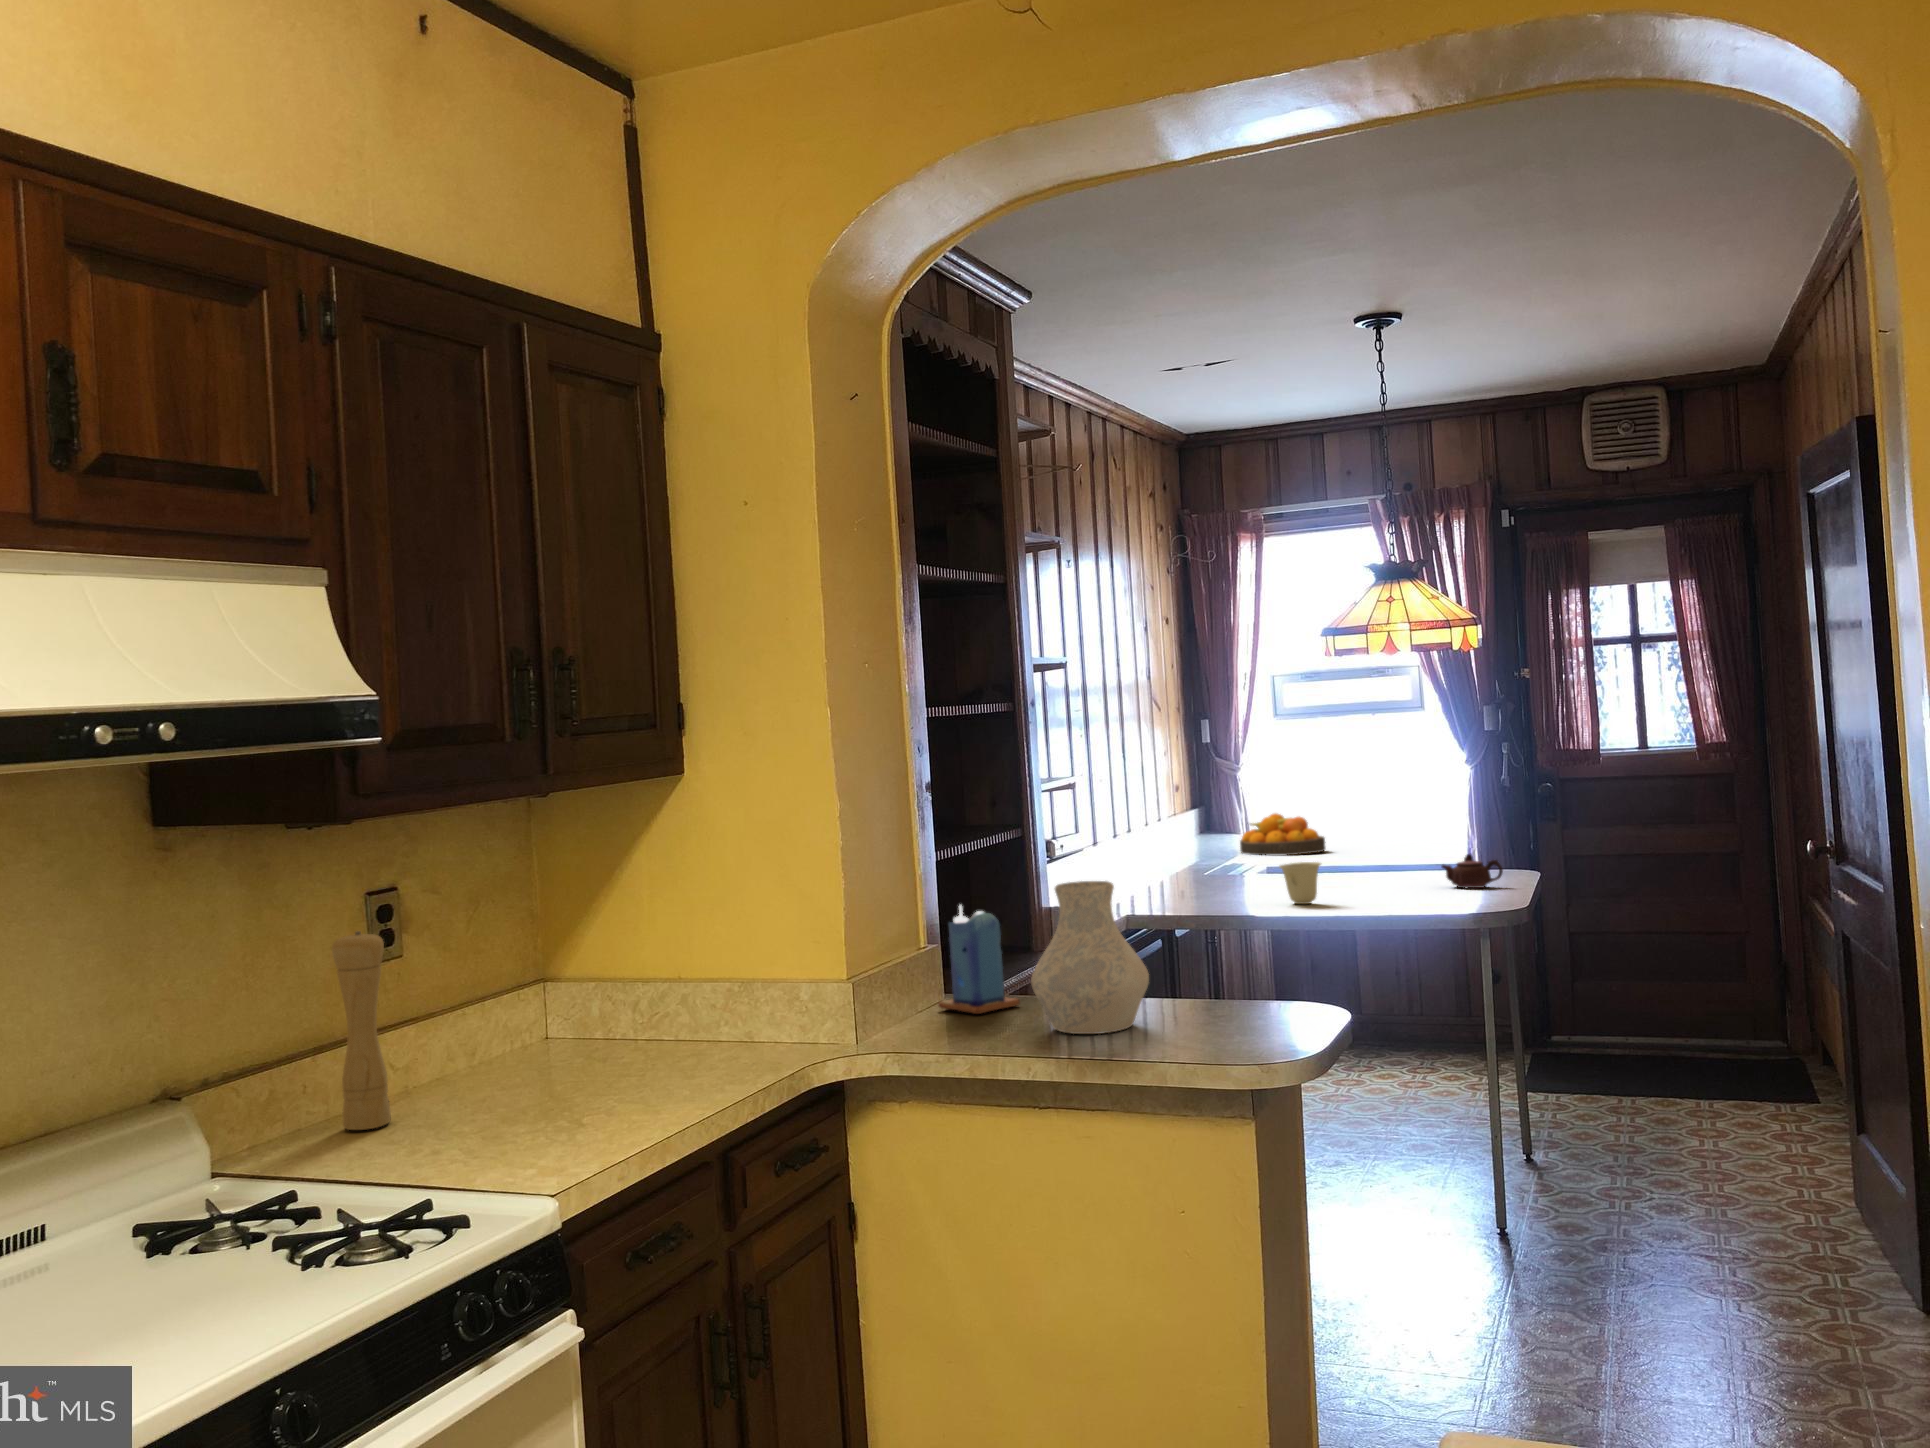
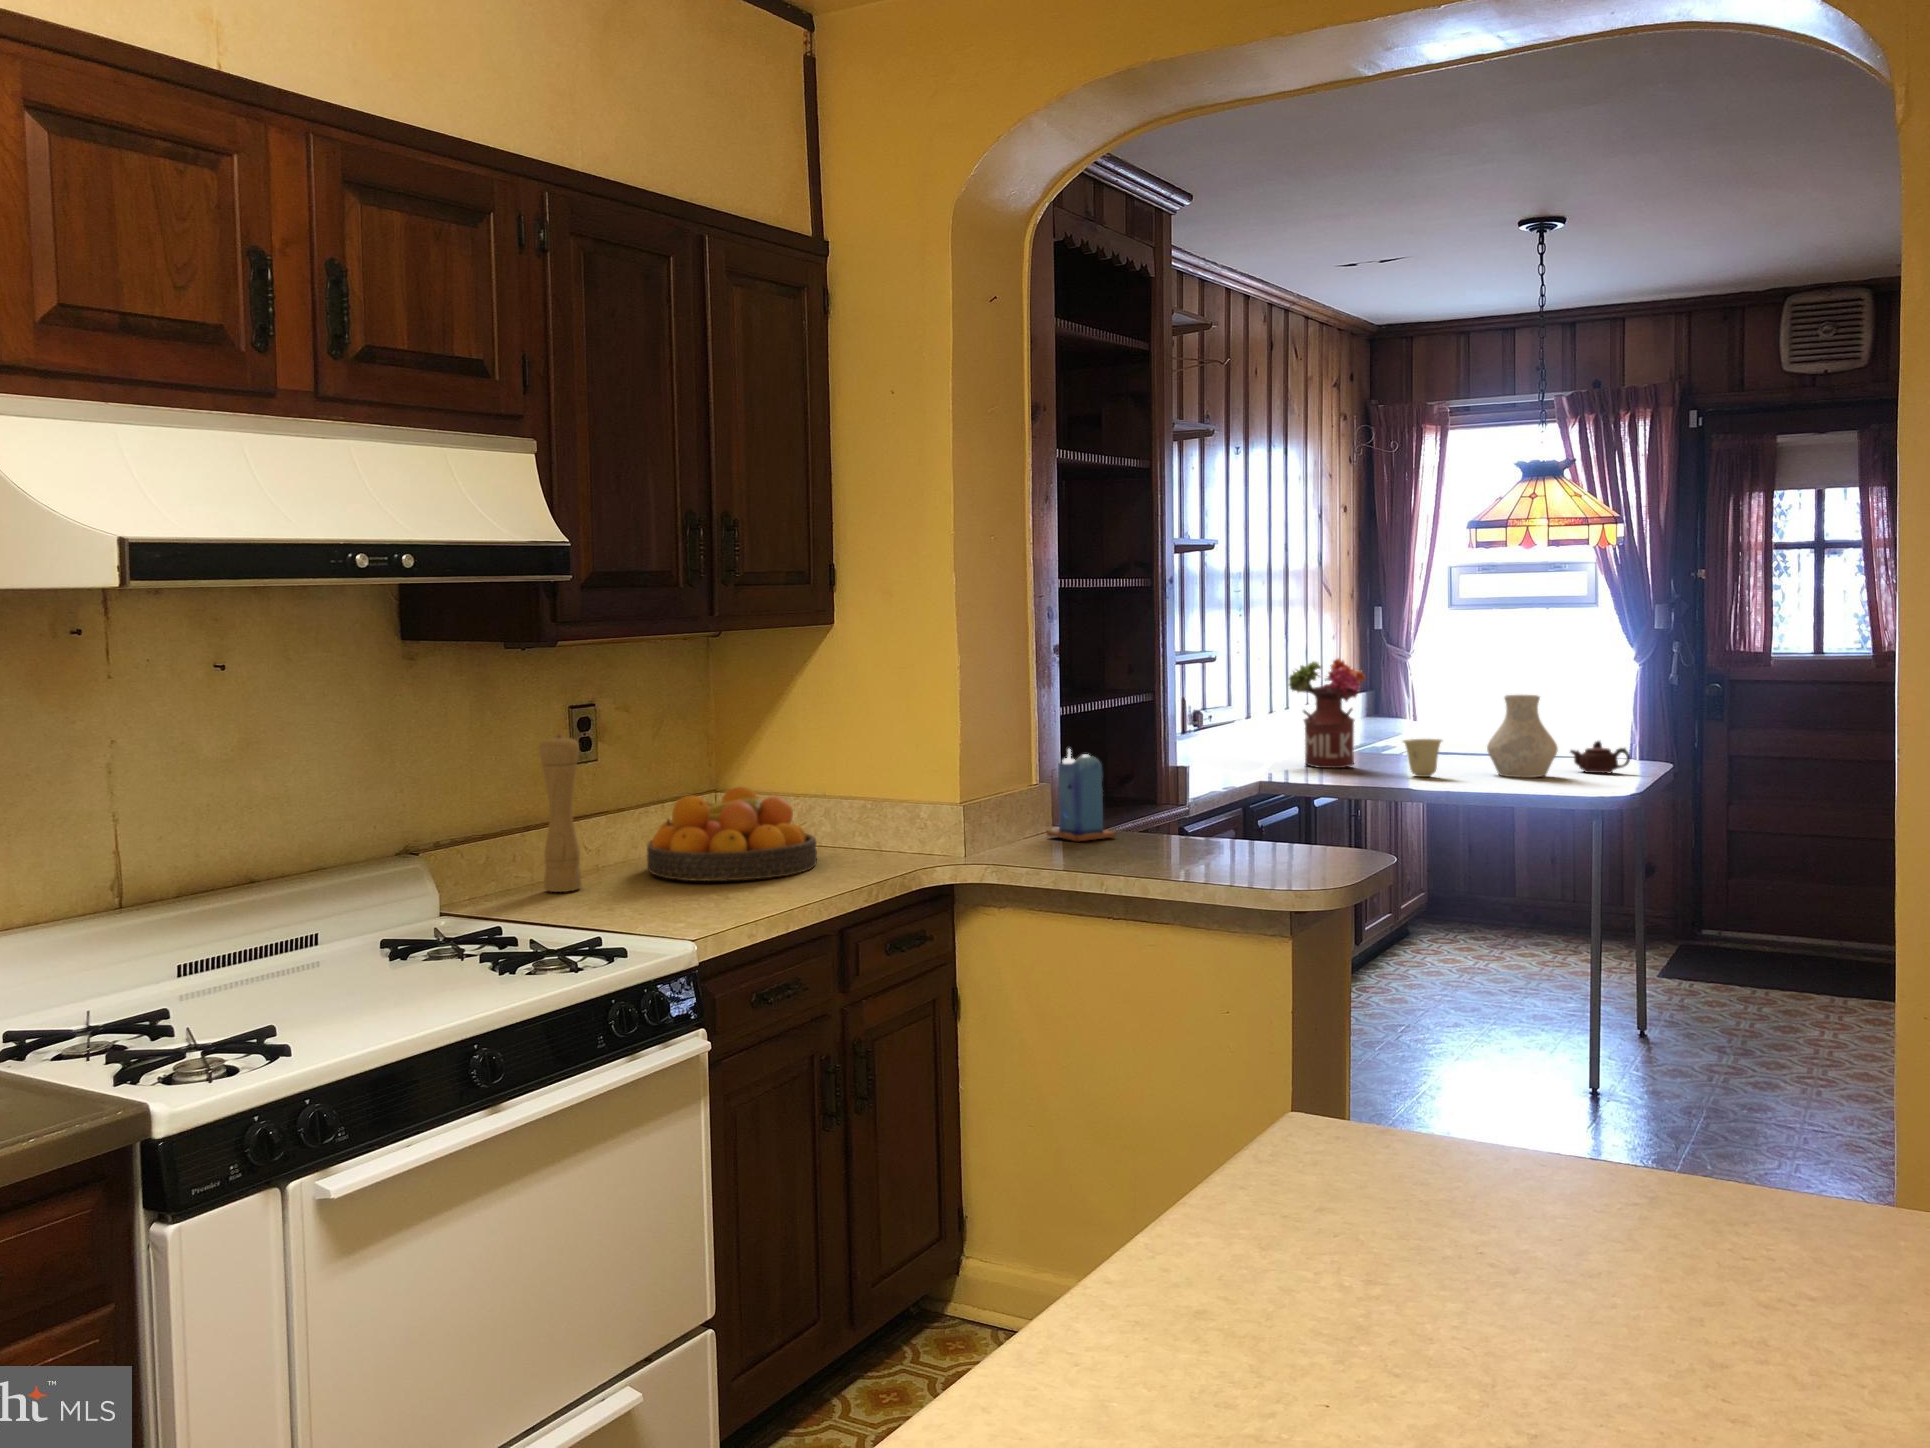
flower arrangement: none [1150,779,1232,899] -> present [1289,659,1365,768]
fruit bowl: present [1240,813,1325,856] -> present [647,787,817,881]
vase: present [1031,881,1149,1034] -> present [1487,695,1558,778]

